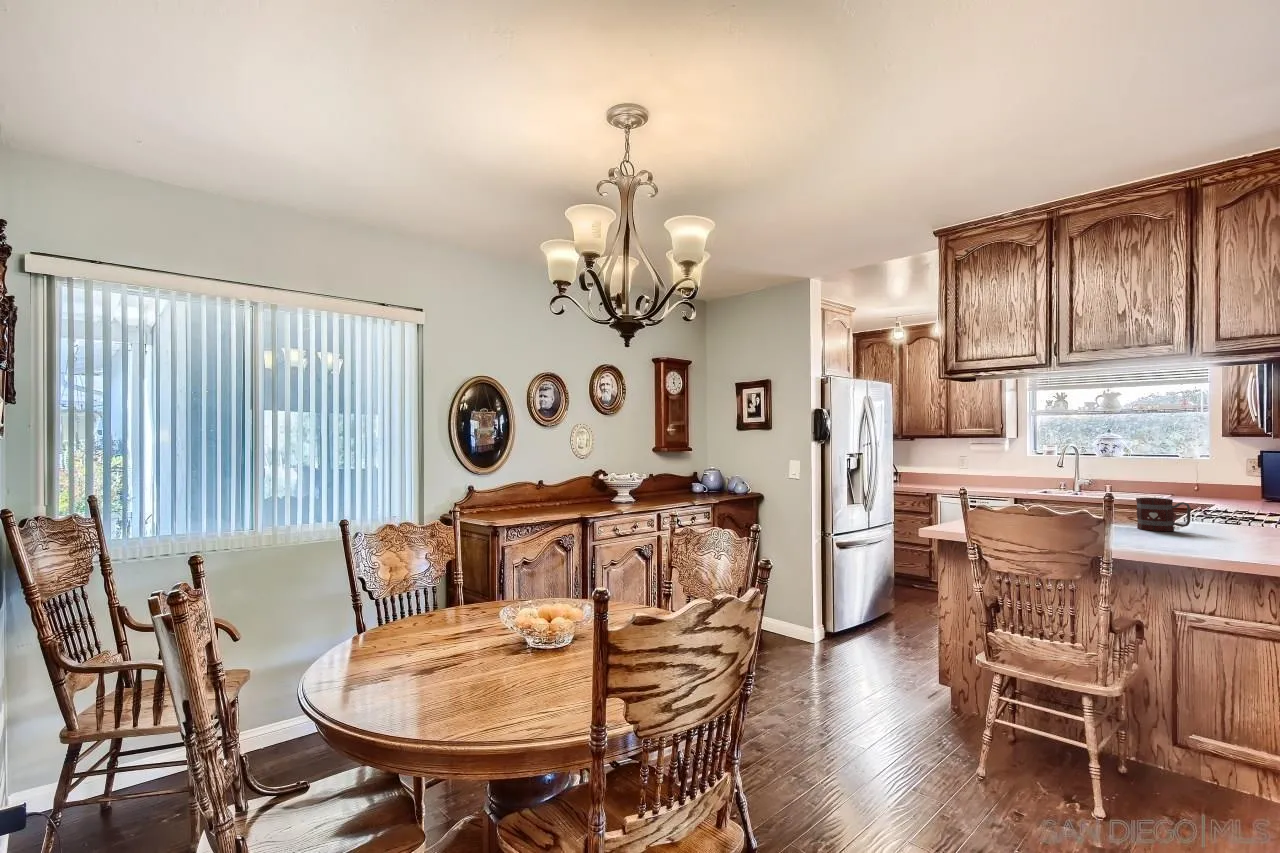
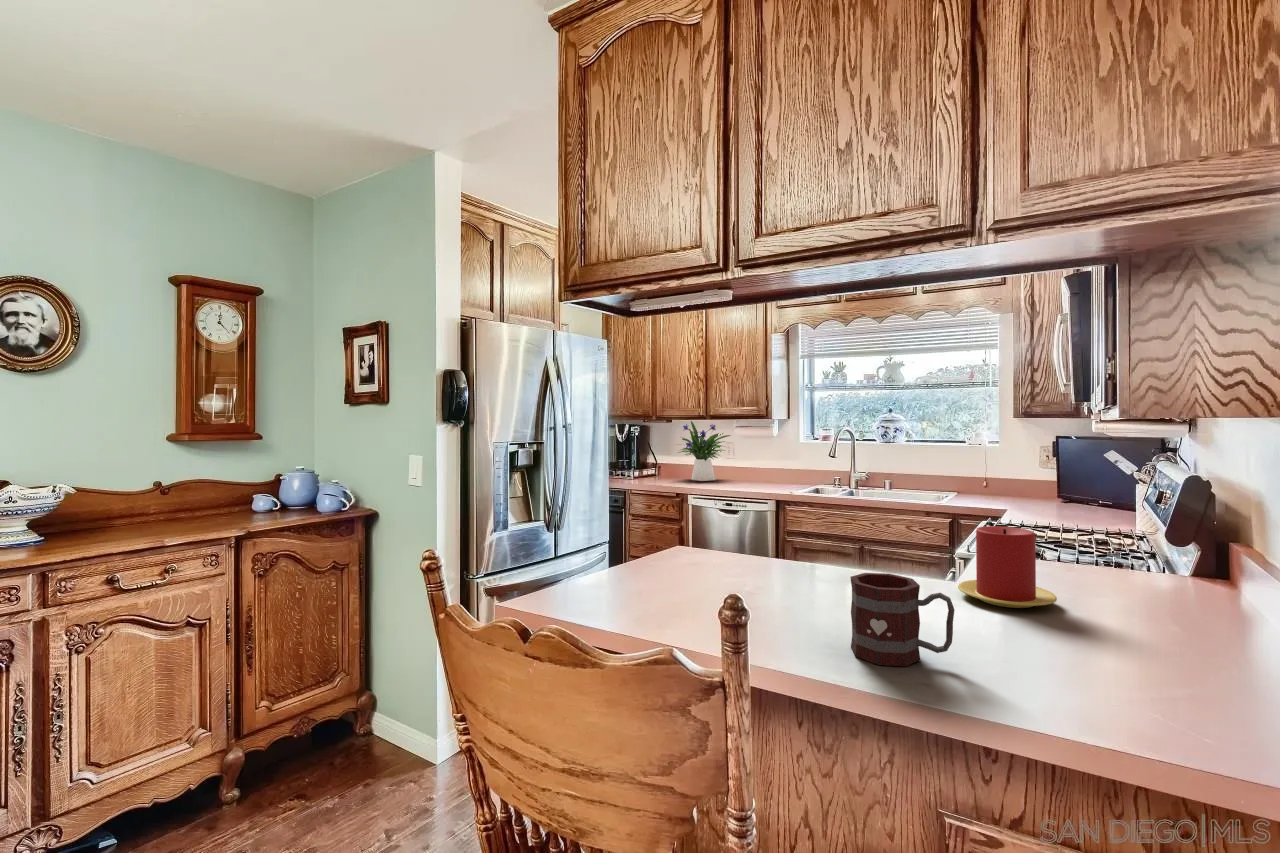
flower arrangement: none [922,439,969,484] -> present [678,421,730,481]
candle: none [1188,487,1248,525] -> present [958,526,1057,608]

